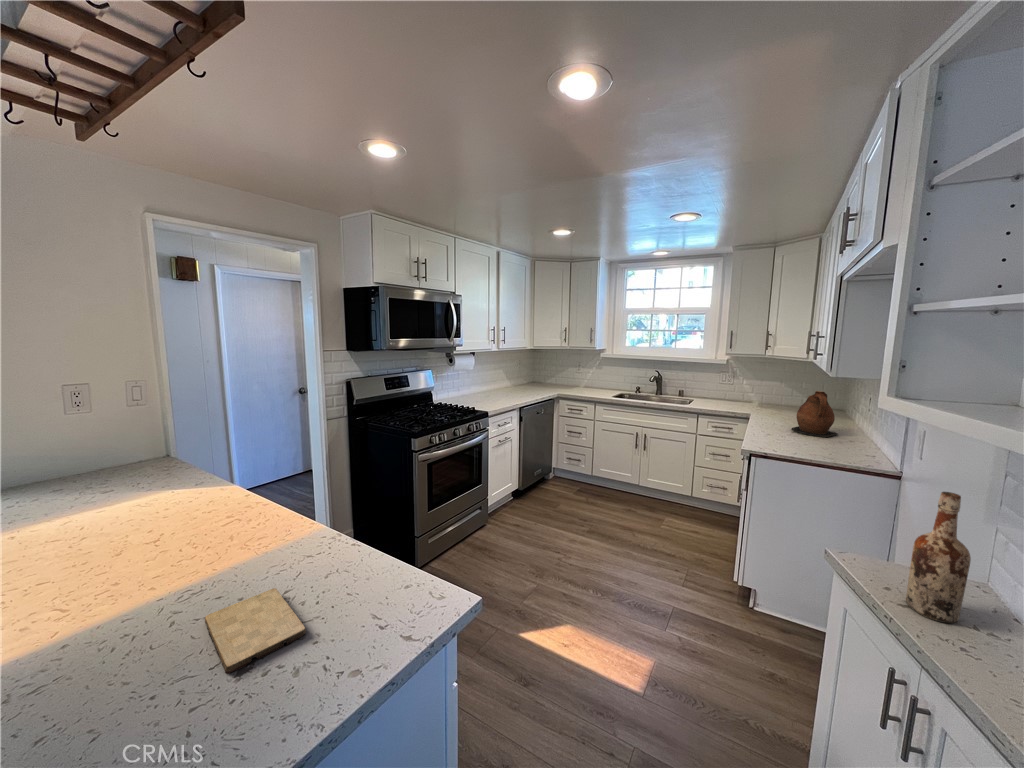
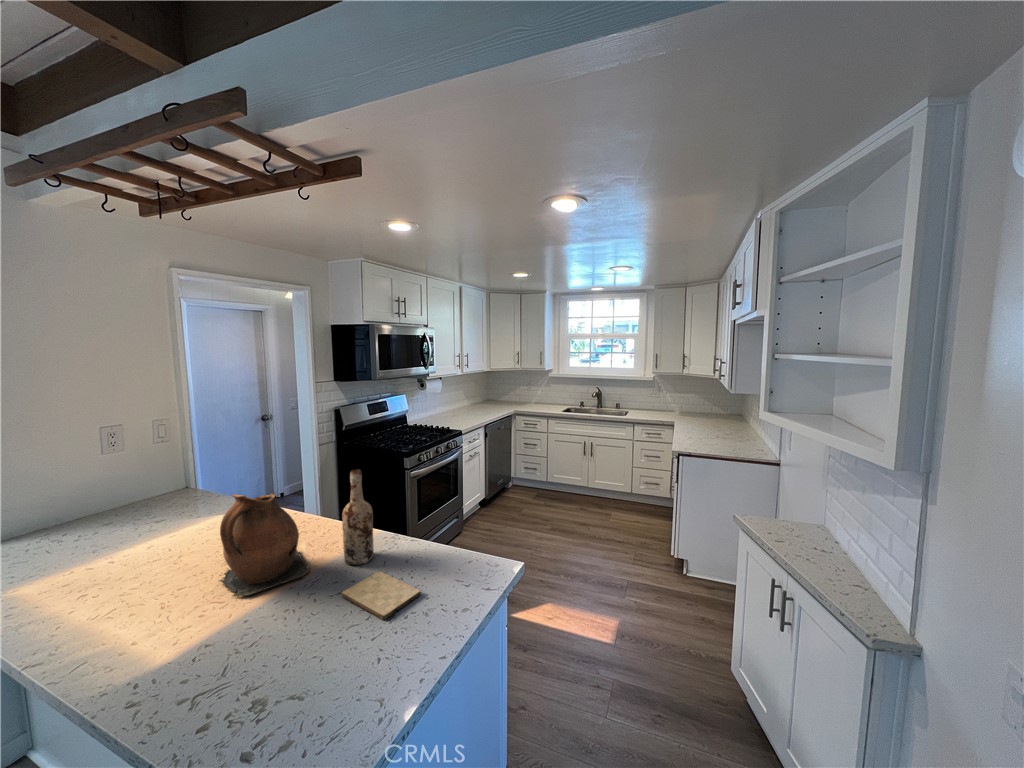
ceramic pitcher: present [791,391,837,437] -> present [219,494,310,596]
wine bottle: present [906,492,971,623] -> present [342,469,374,565]

